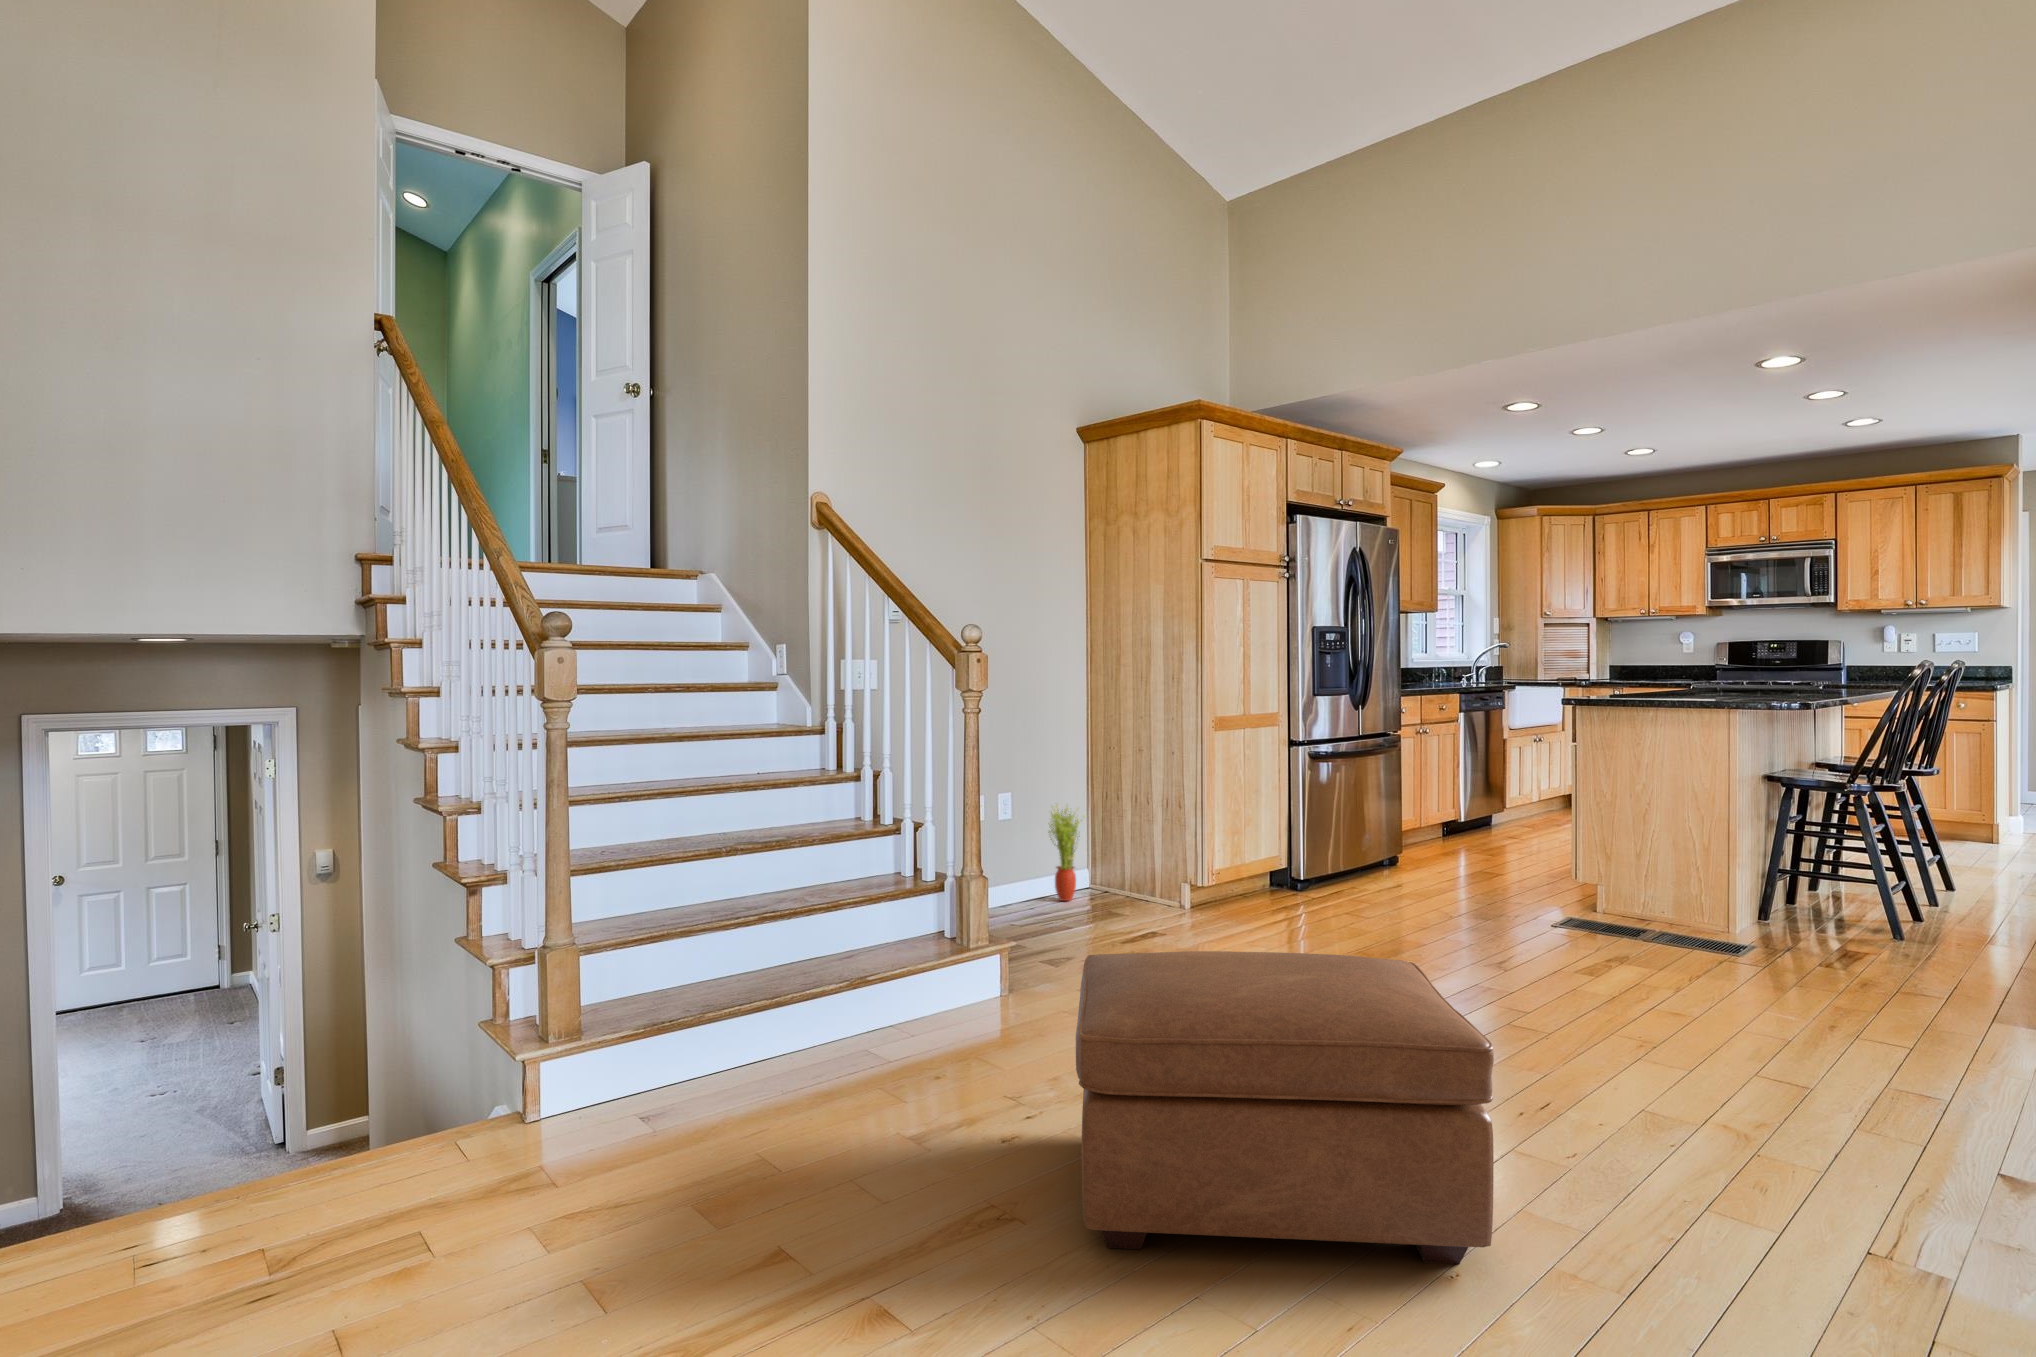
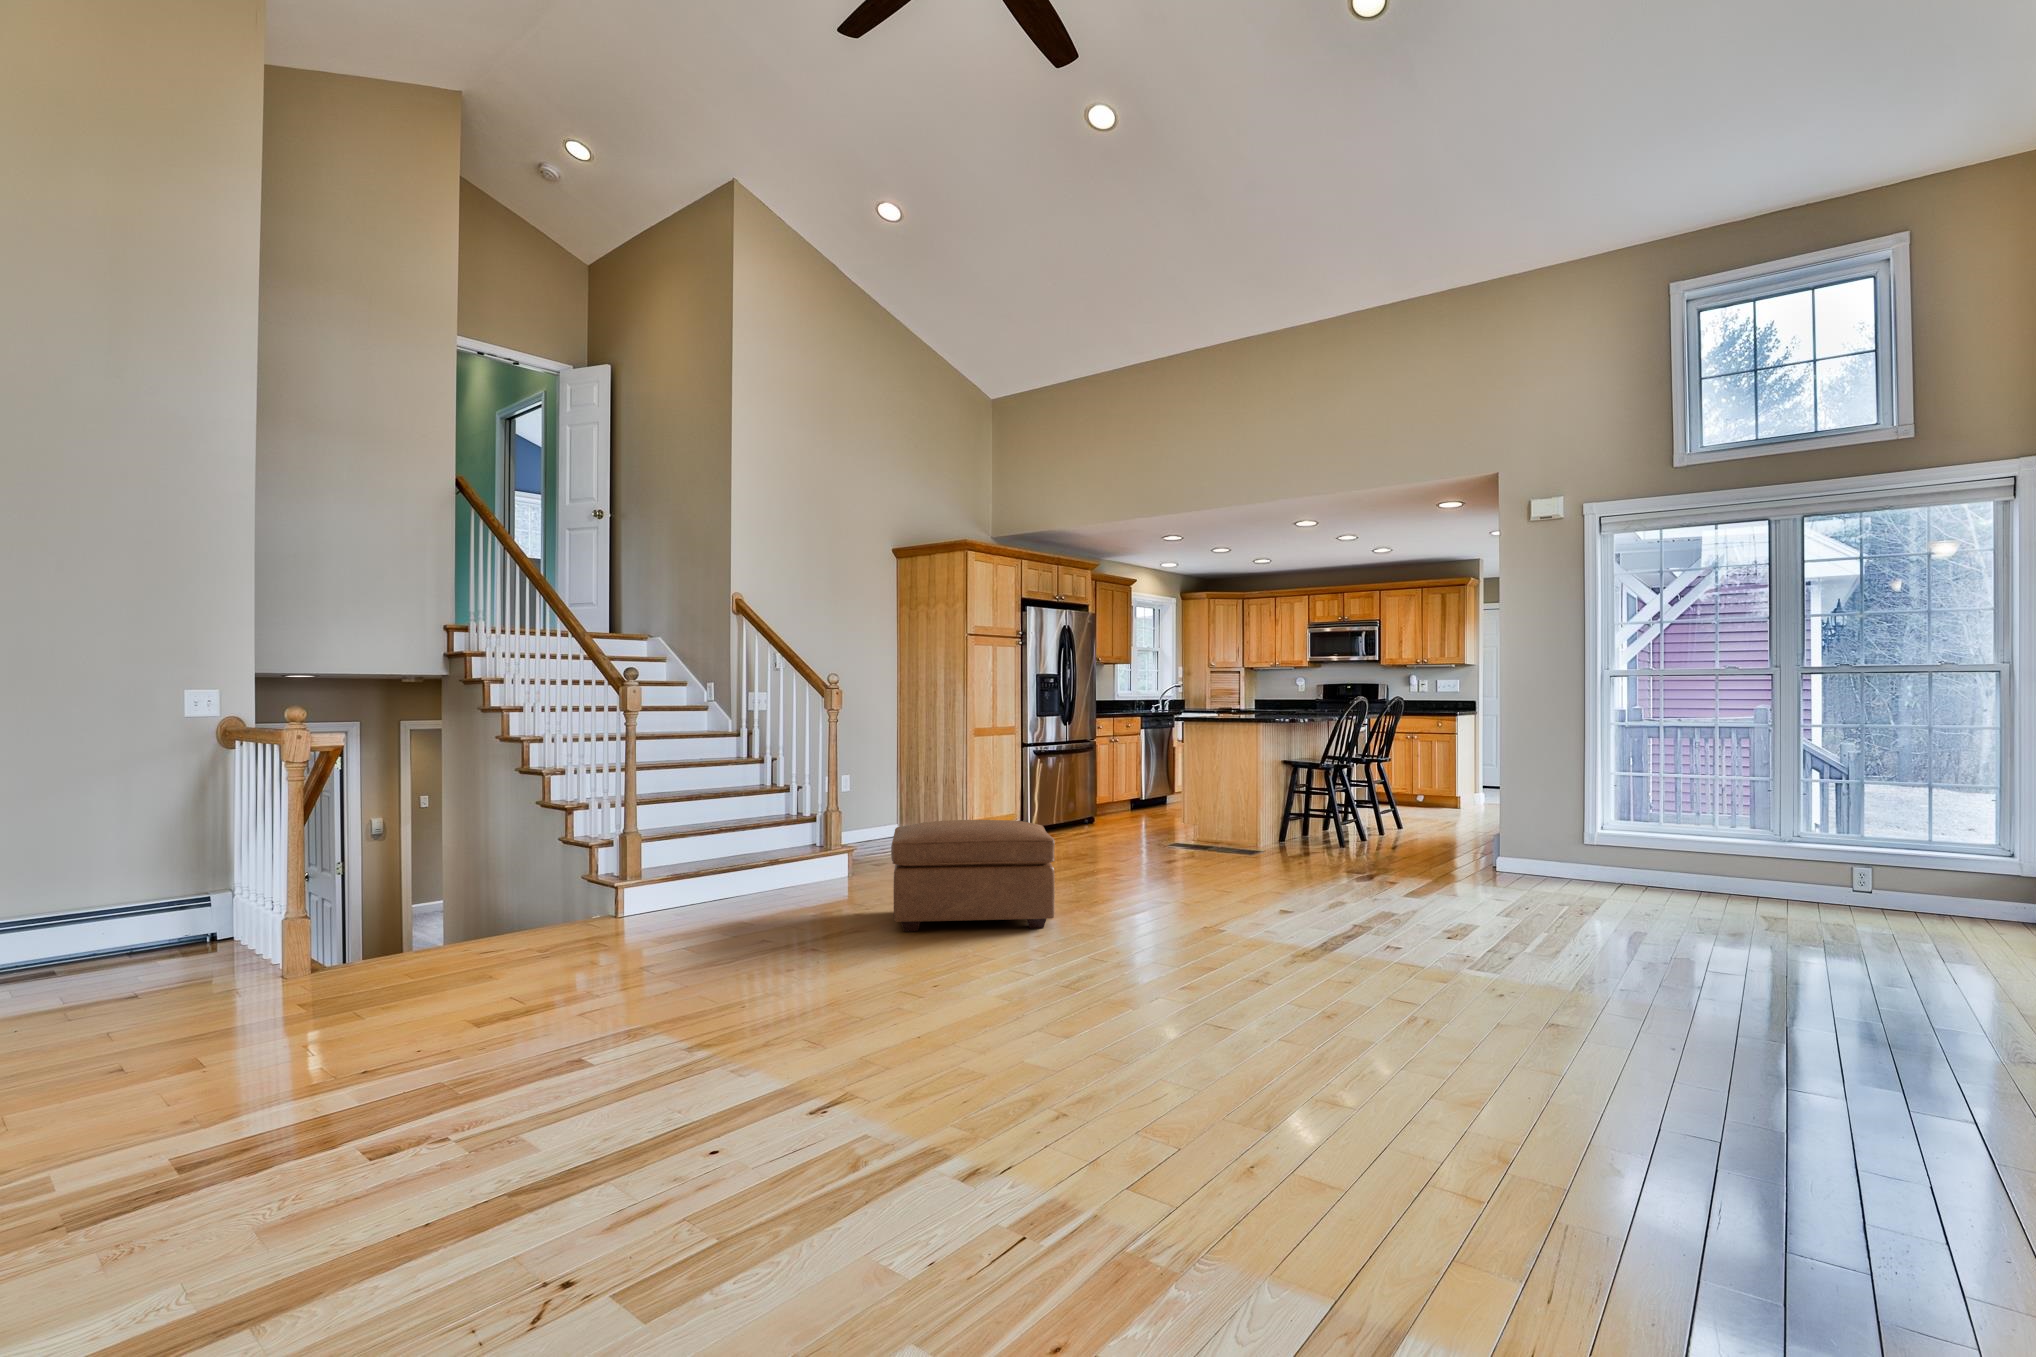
potted plant: present [1048,804,1085,901] -> none [874,783,897,845]

